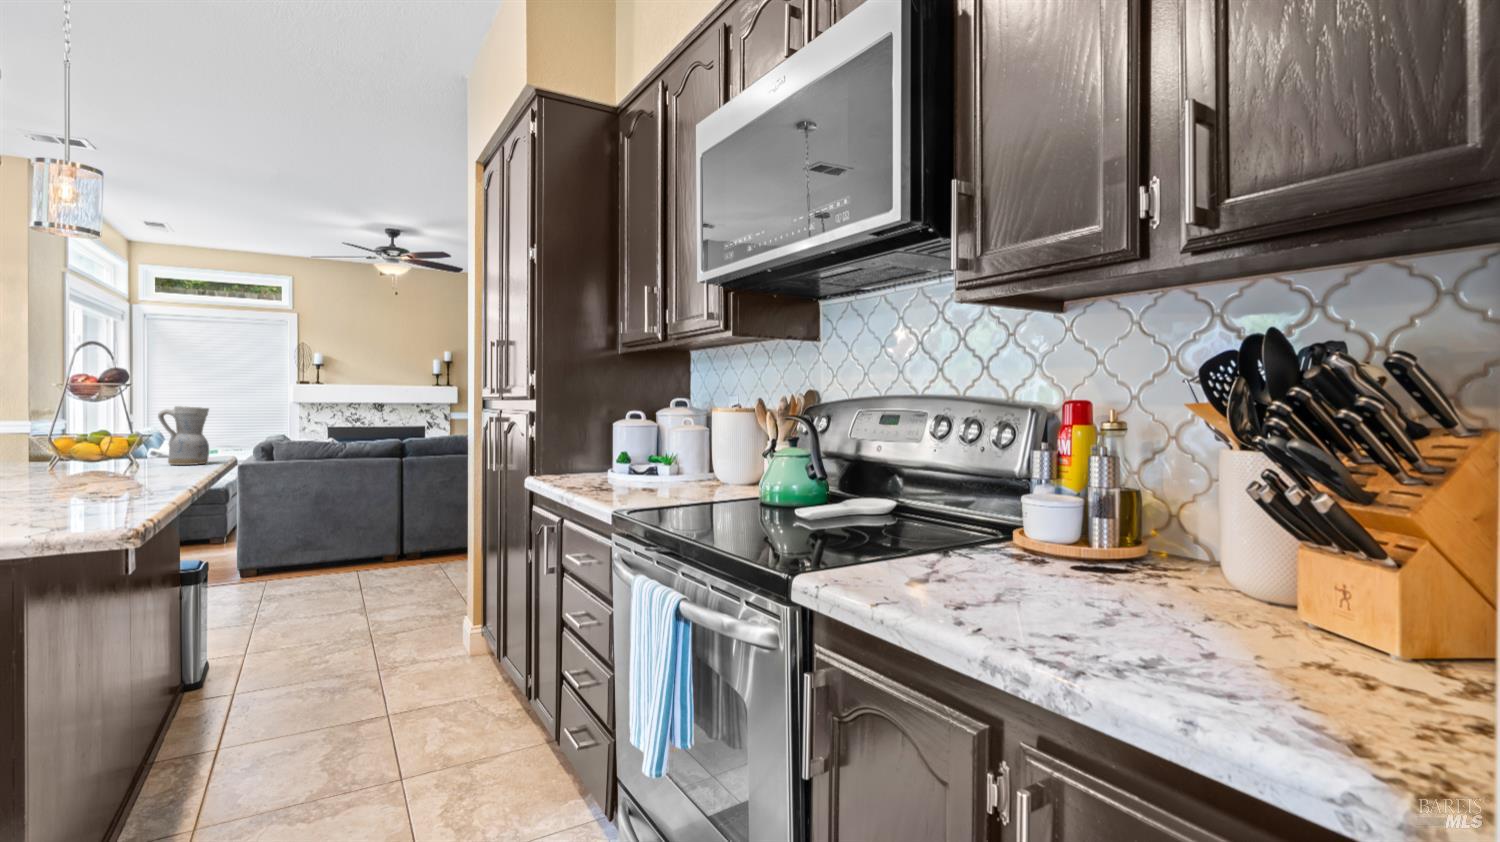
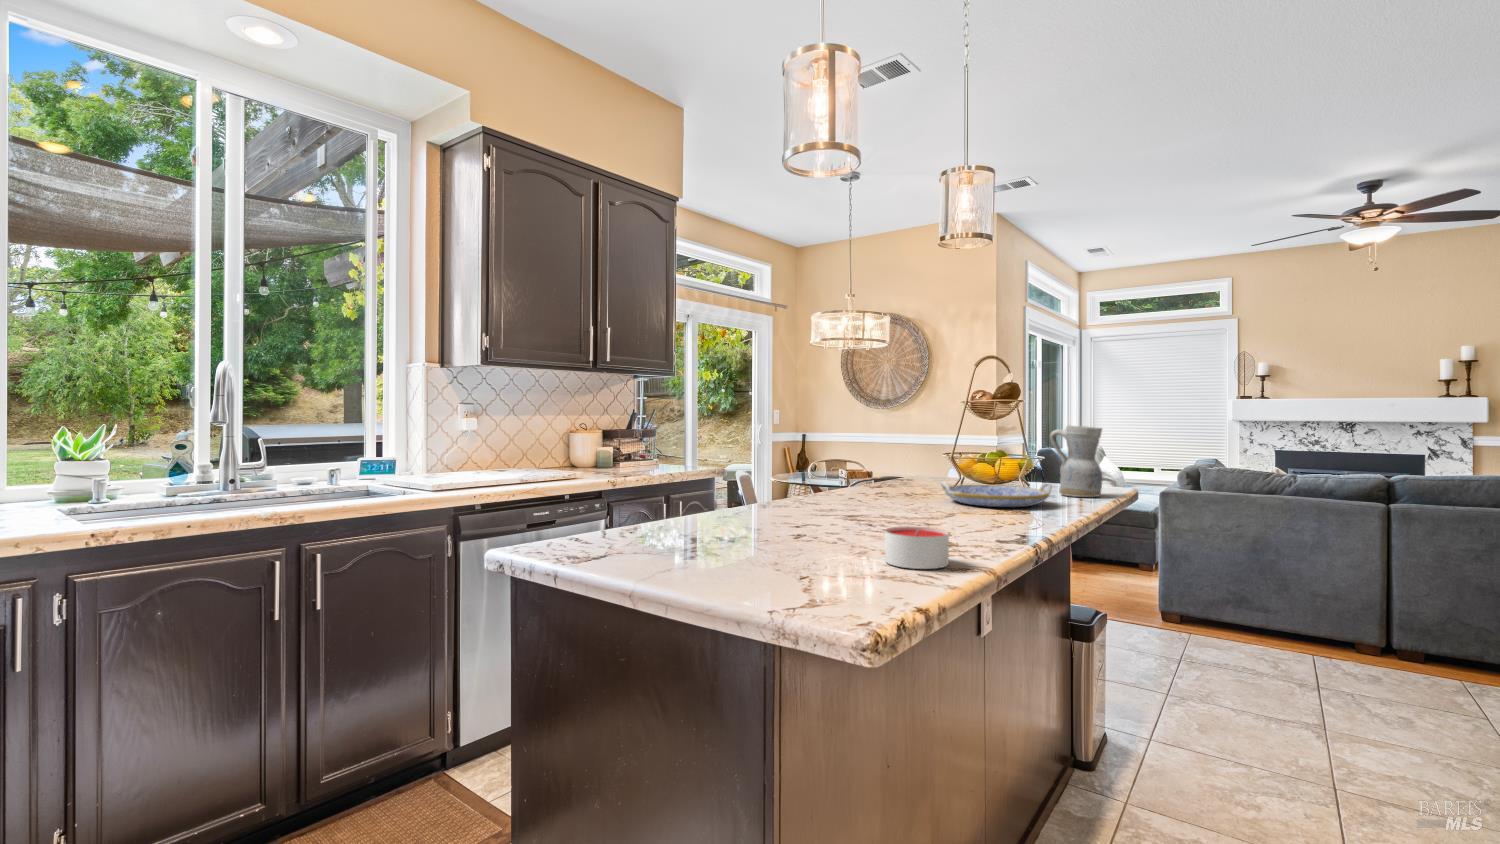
serving tray: none [47,453,170,477] -> present [941,482,1052,507]
candle: none [68,483,131,512] -> present [885,526,949,569]

